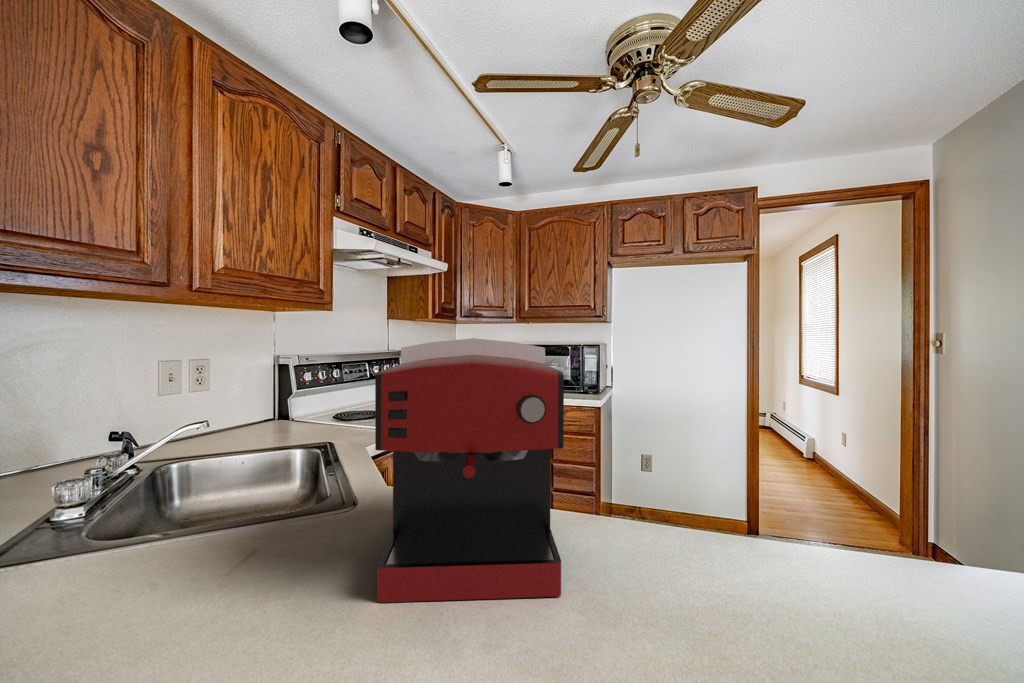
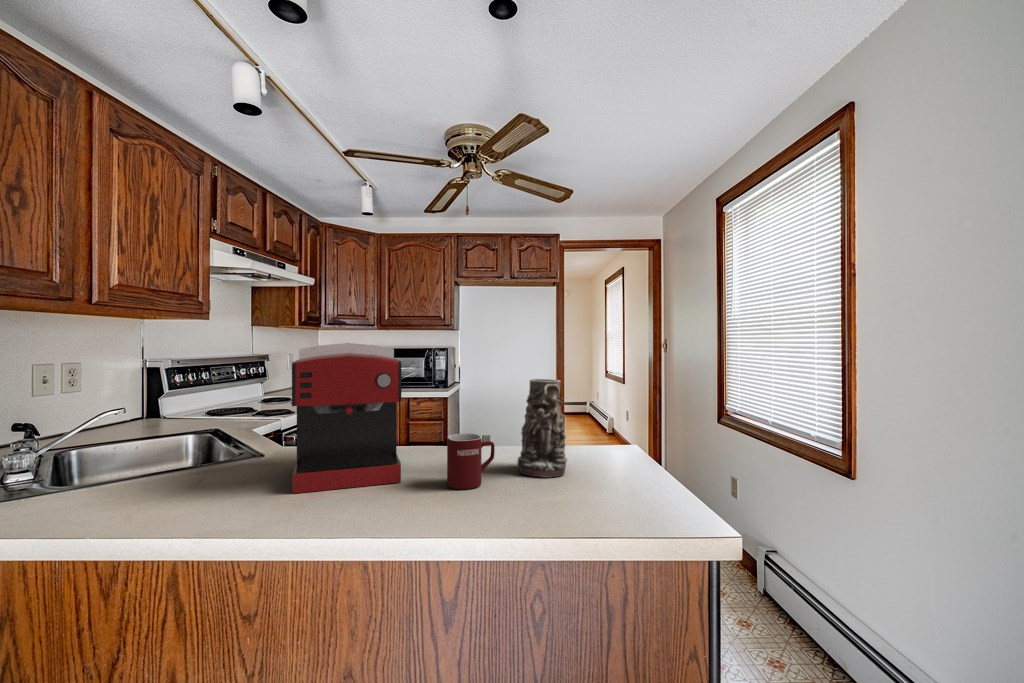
vase: none [786,411,908,631] -> present [518,379,567,478]
mug: none [653,517,753,648] -> present [447,433,495,489]

